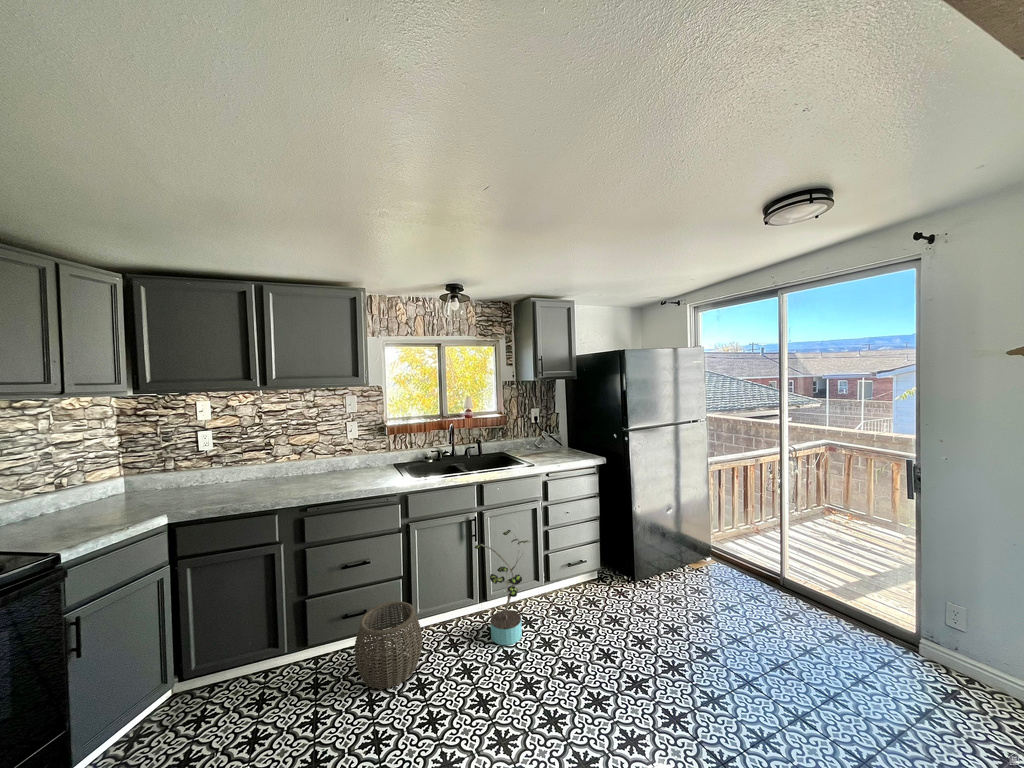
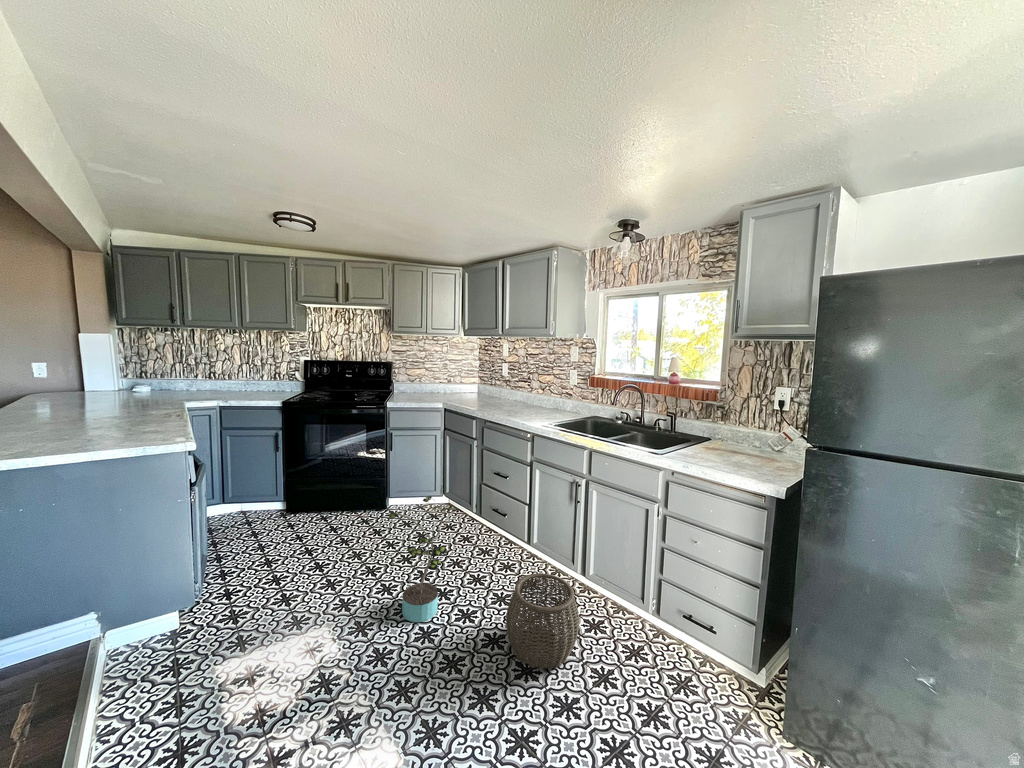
woven basket: present [354,602,423,690] -> present [506,573,580,669]

